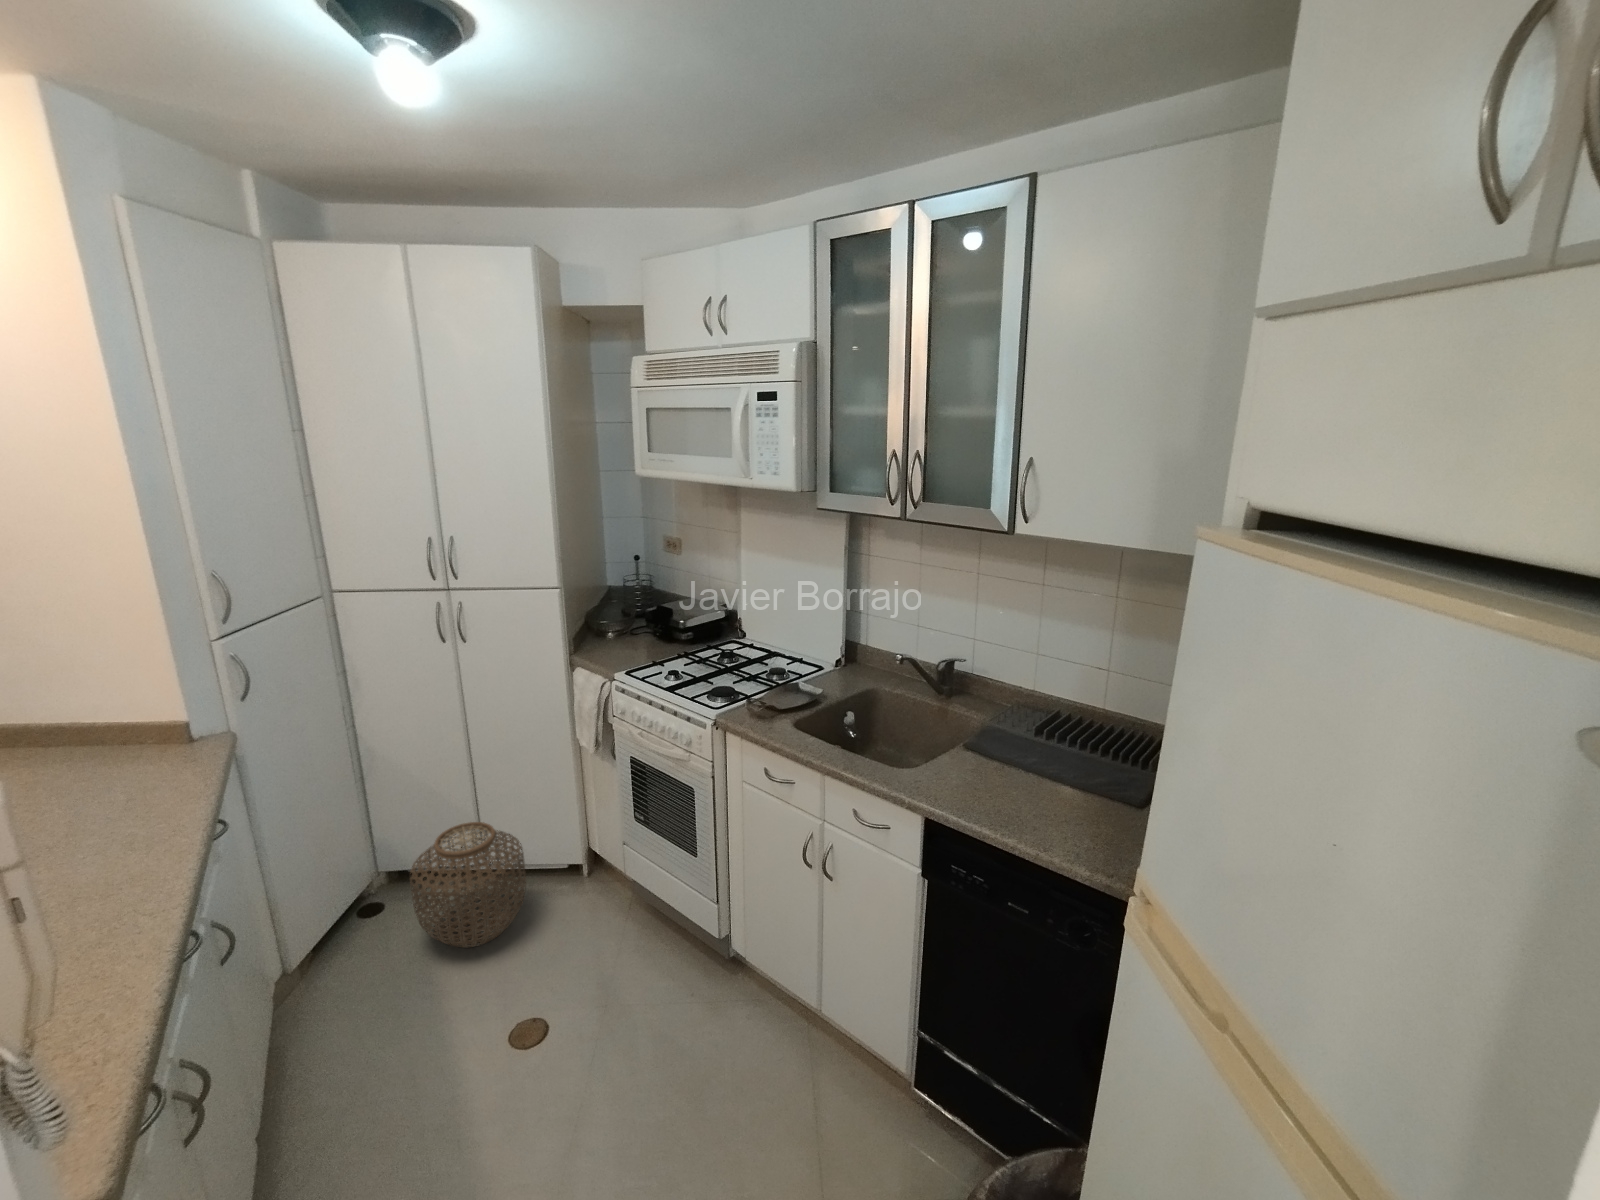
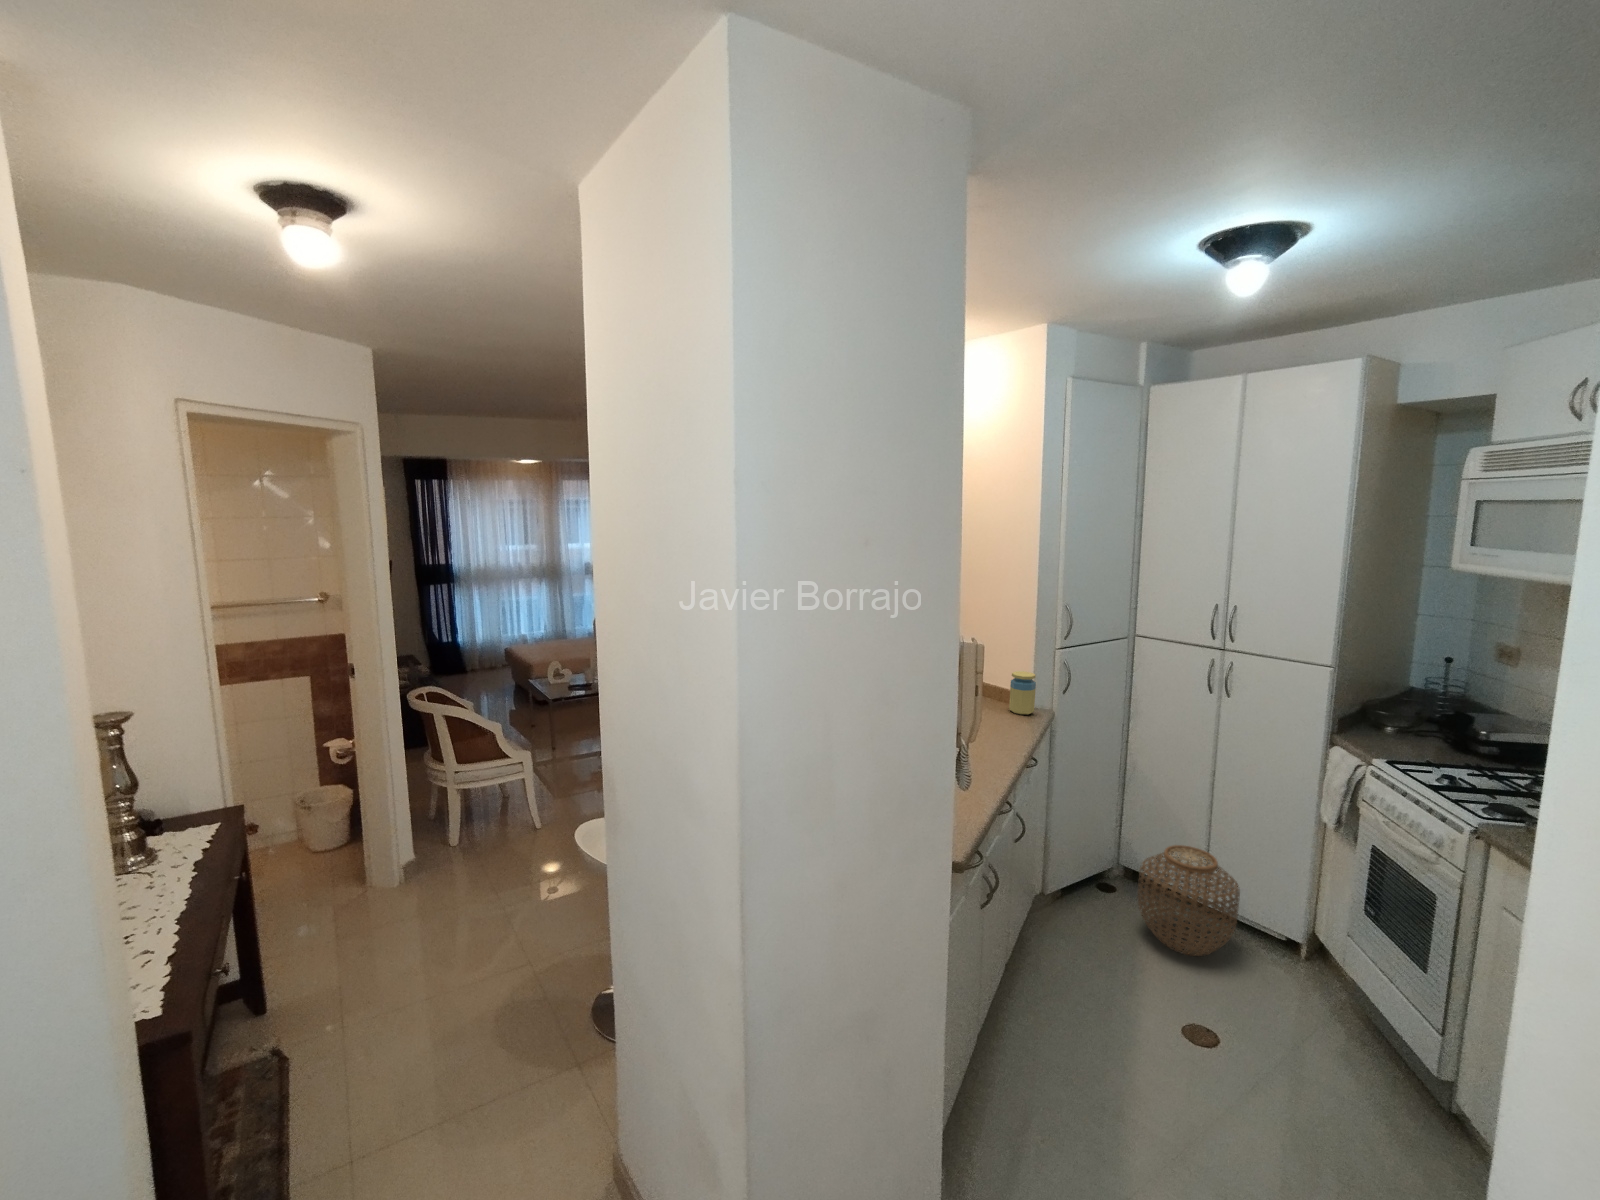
jar: none [130,695,194,769] -> present [1009,671,1036,715]

